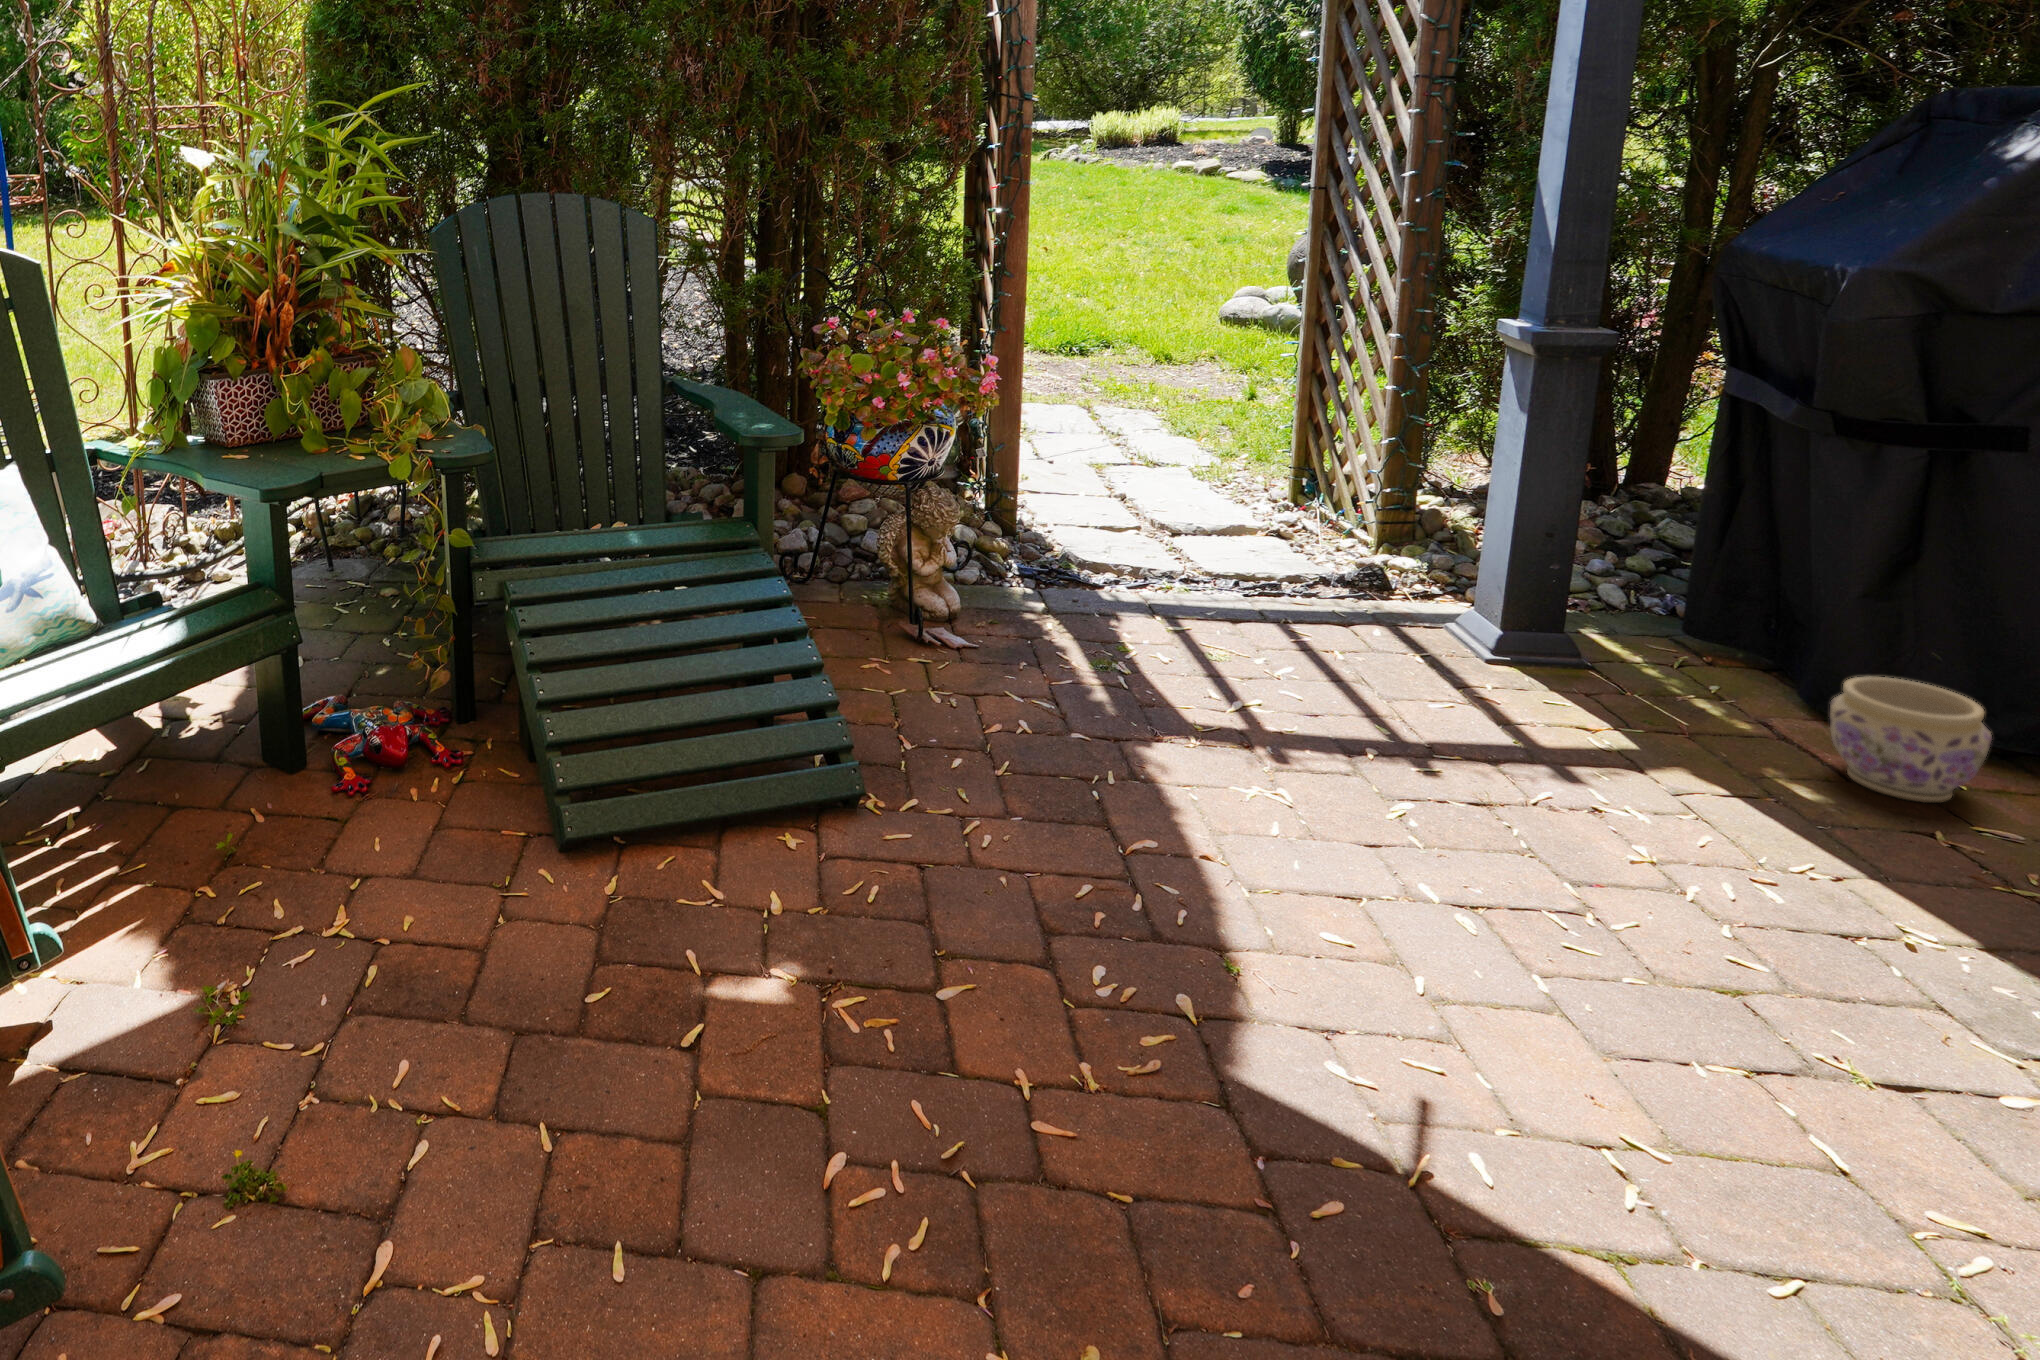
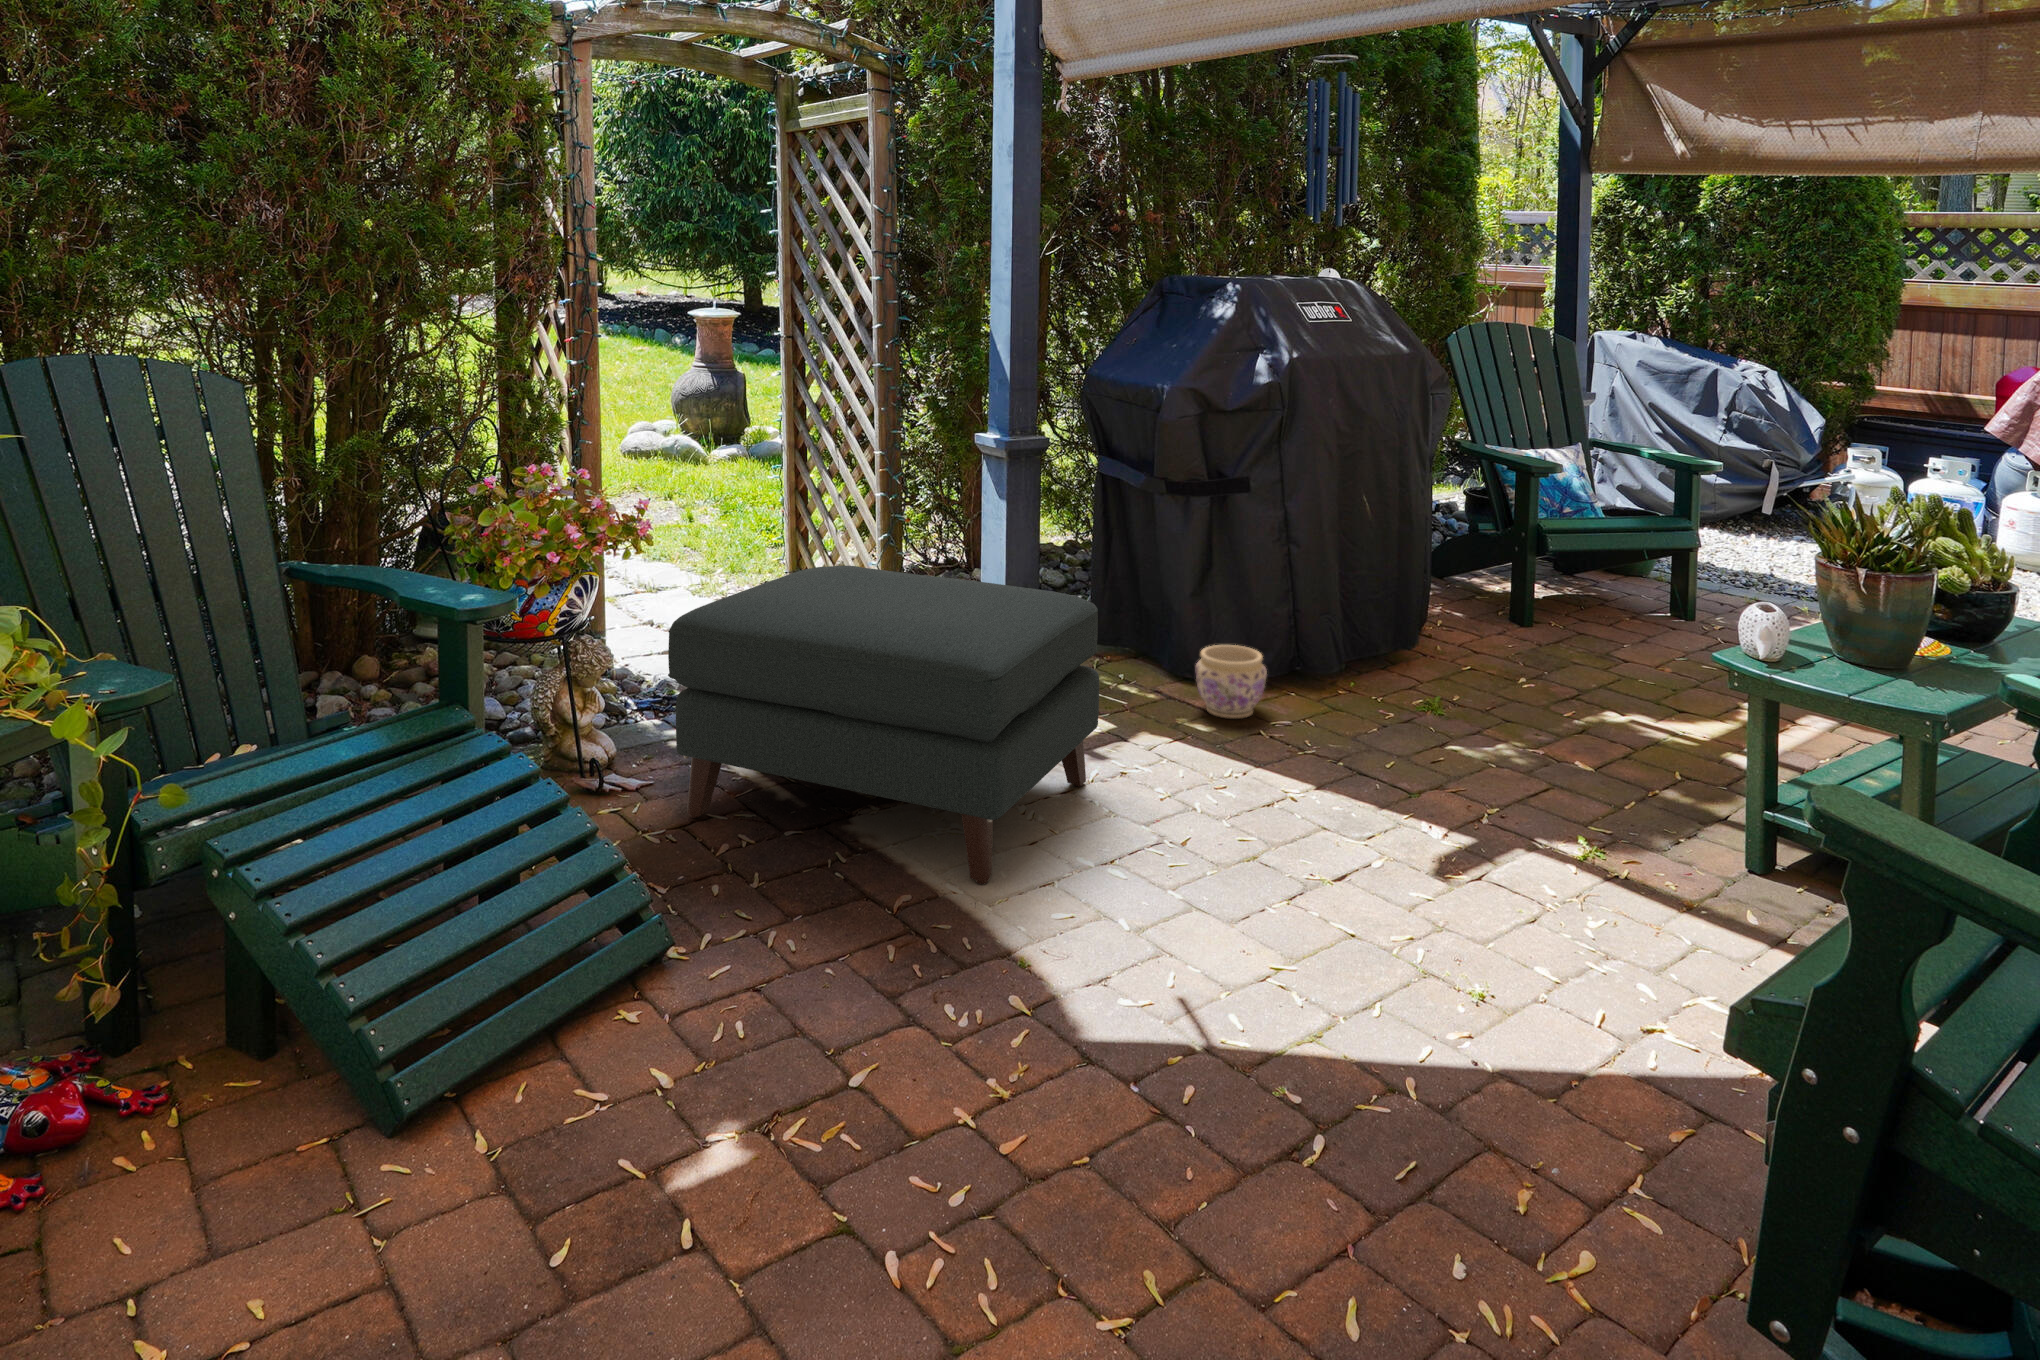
ottoman: none [966,455,1558,865] -> present [668,566,1099,884]

